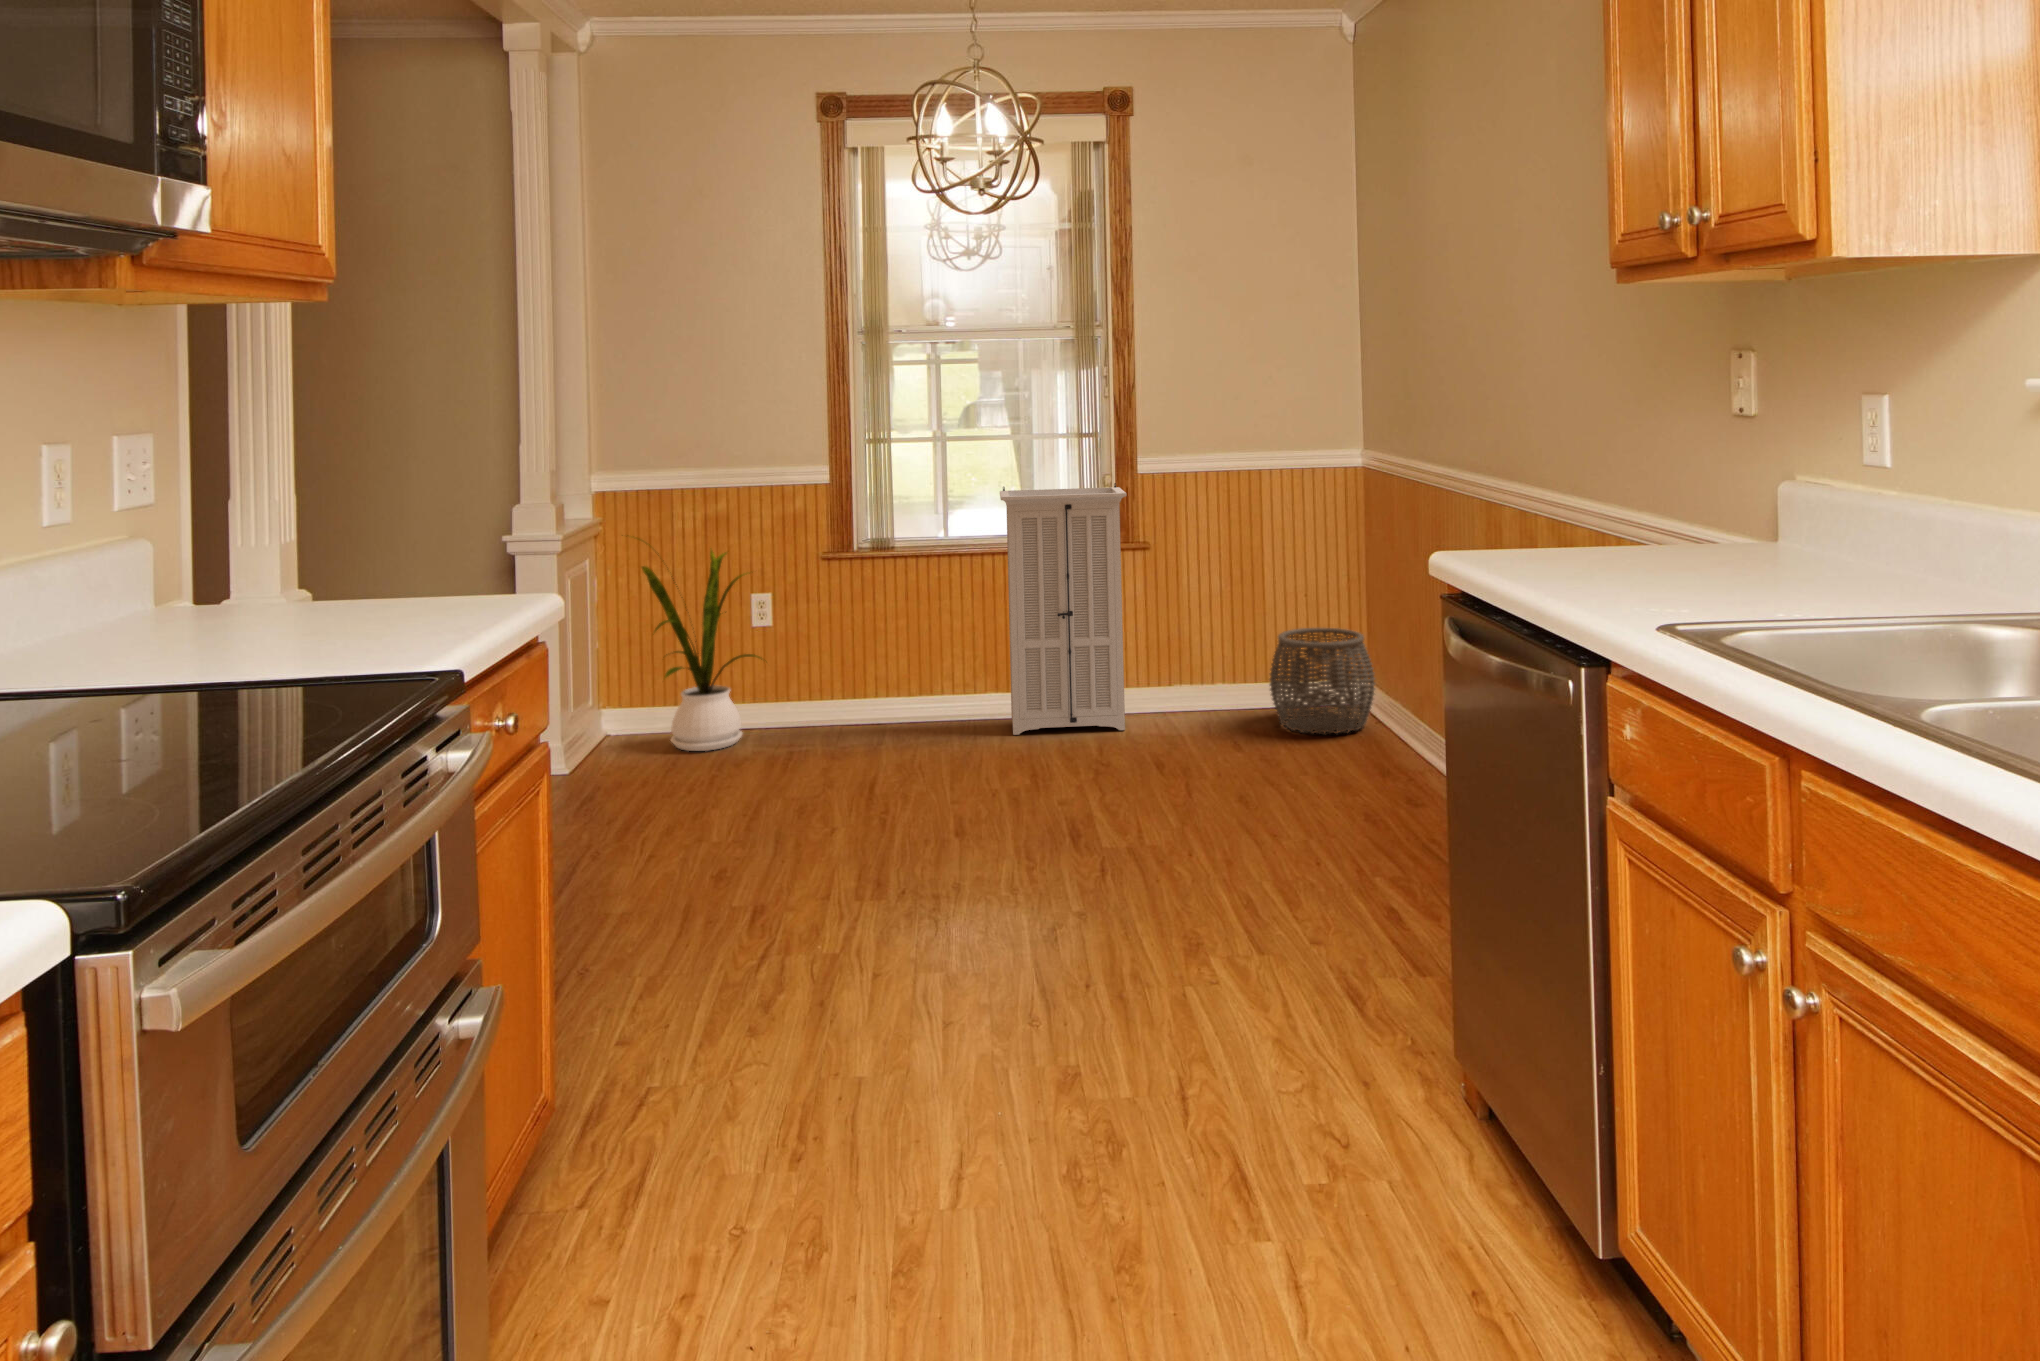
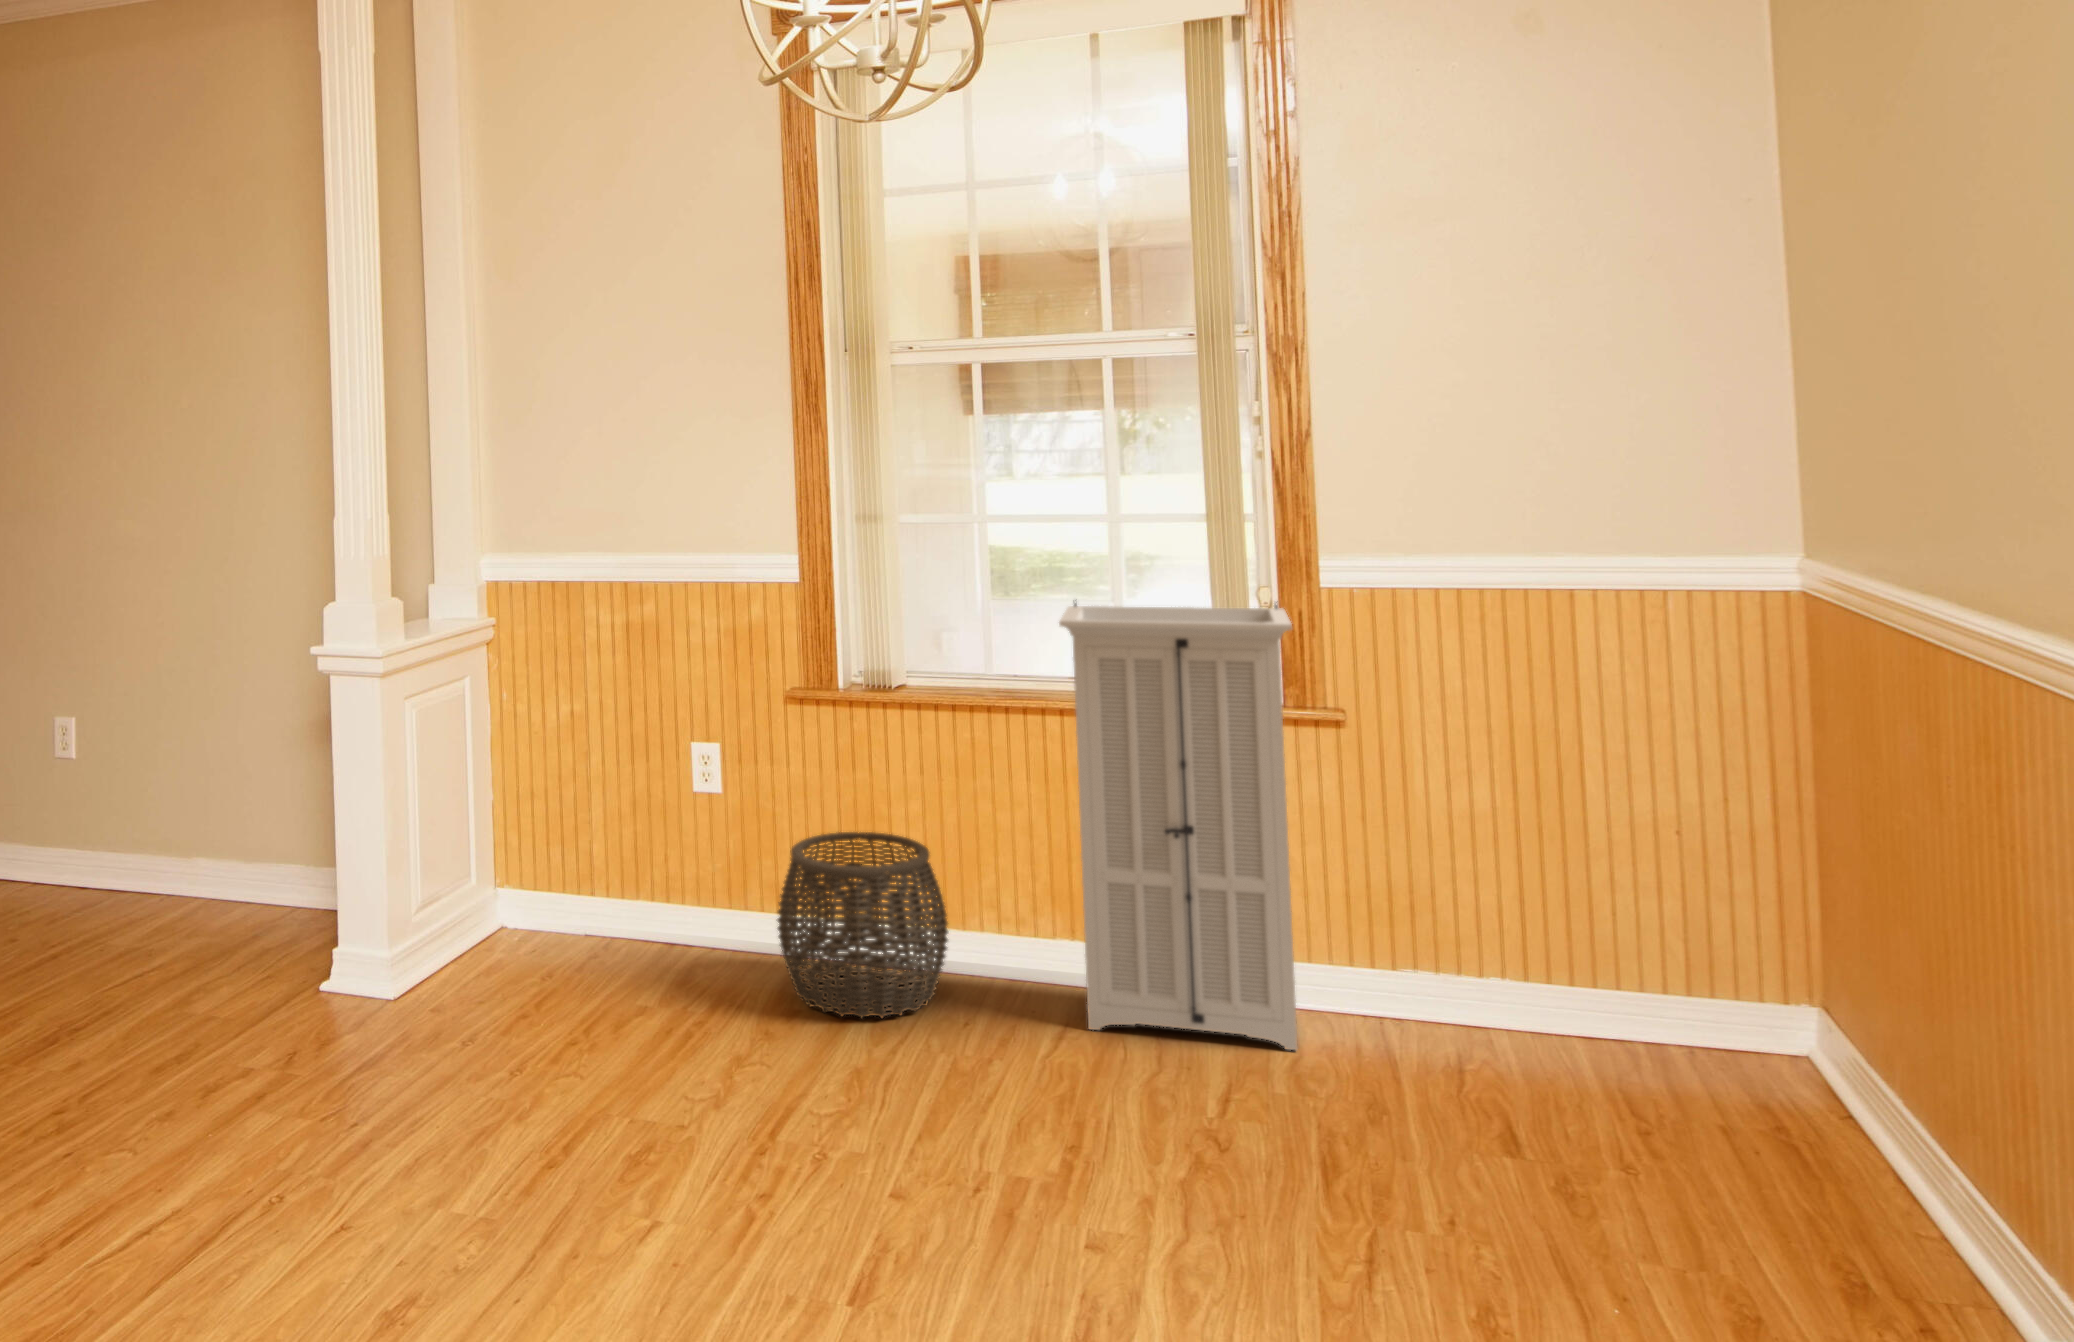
house plant: present [642,544,760,751] -> none [489,649,704,986]
woven basket: present [1269,628,1375,735] -> present [777,832,948,1018]

